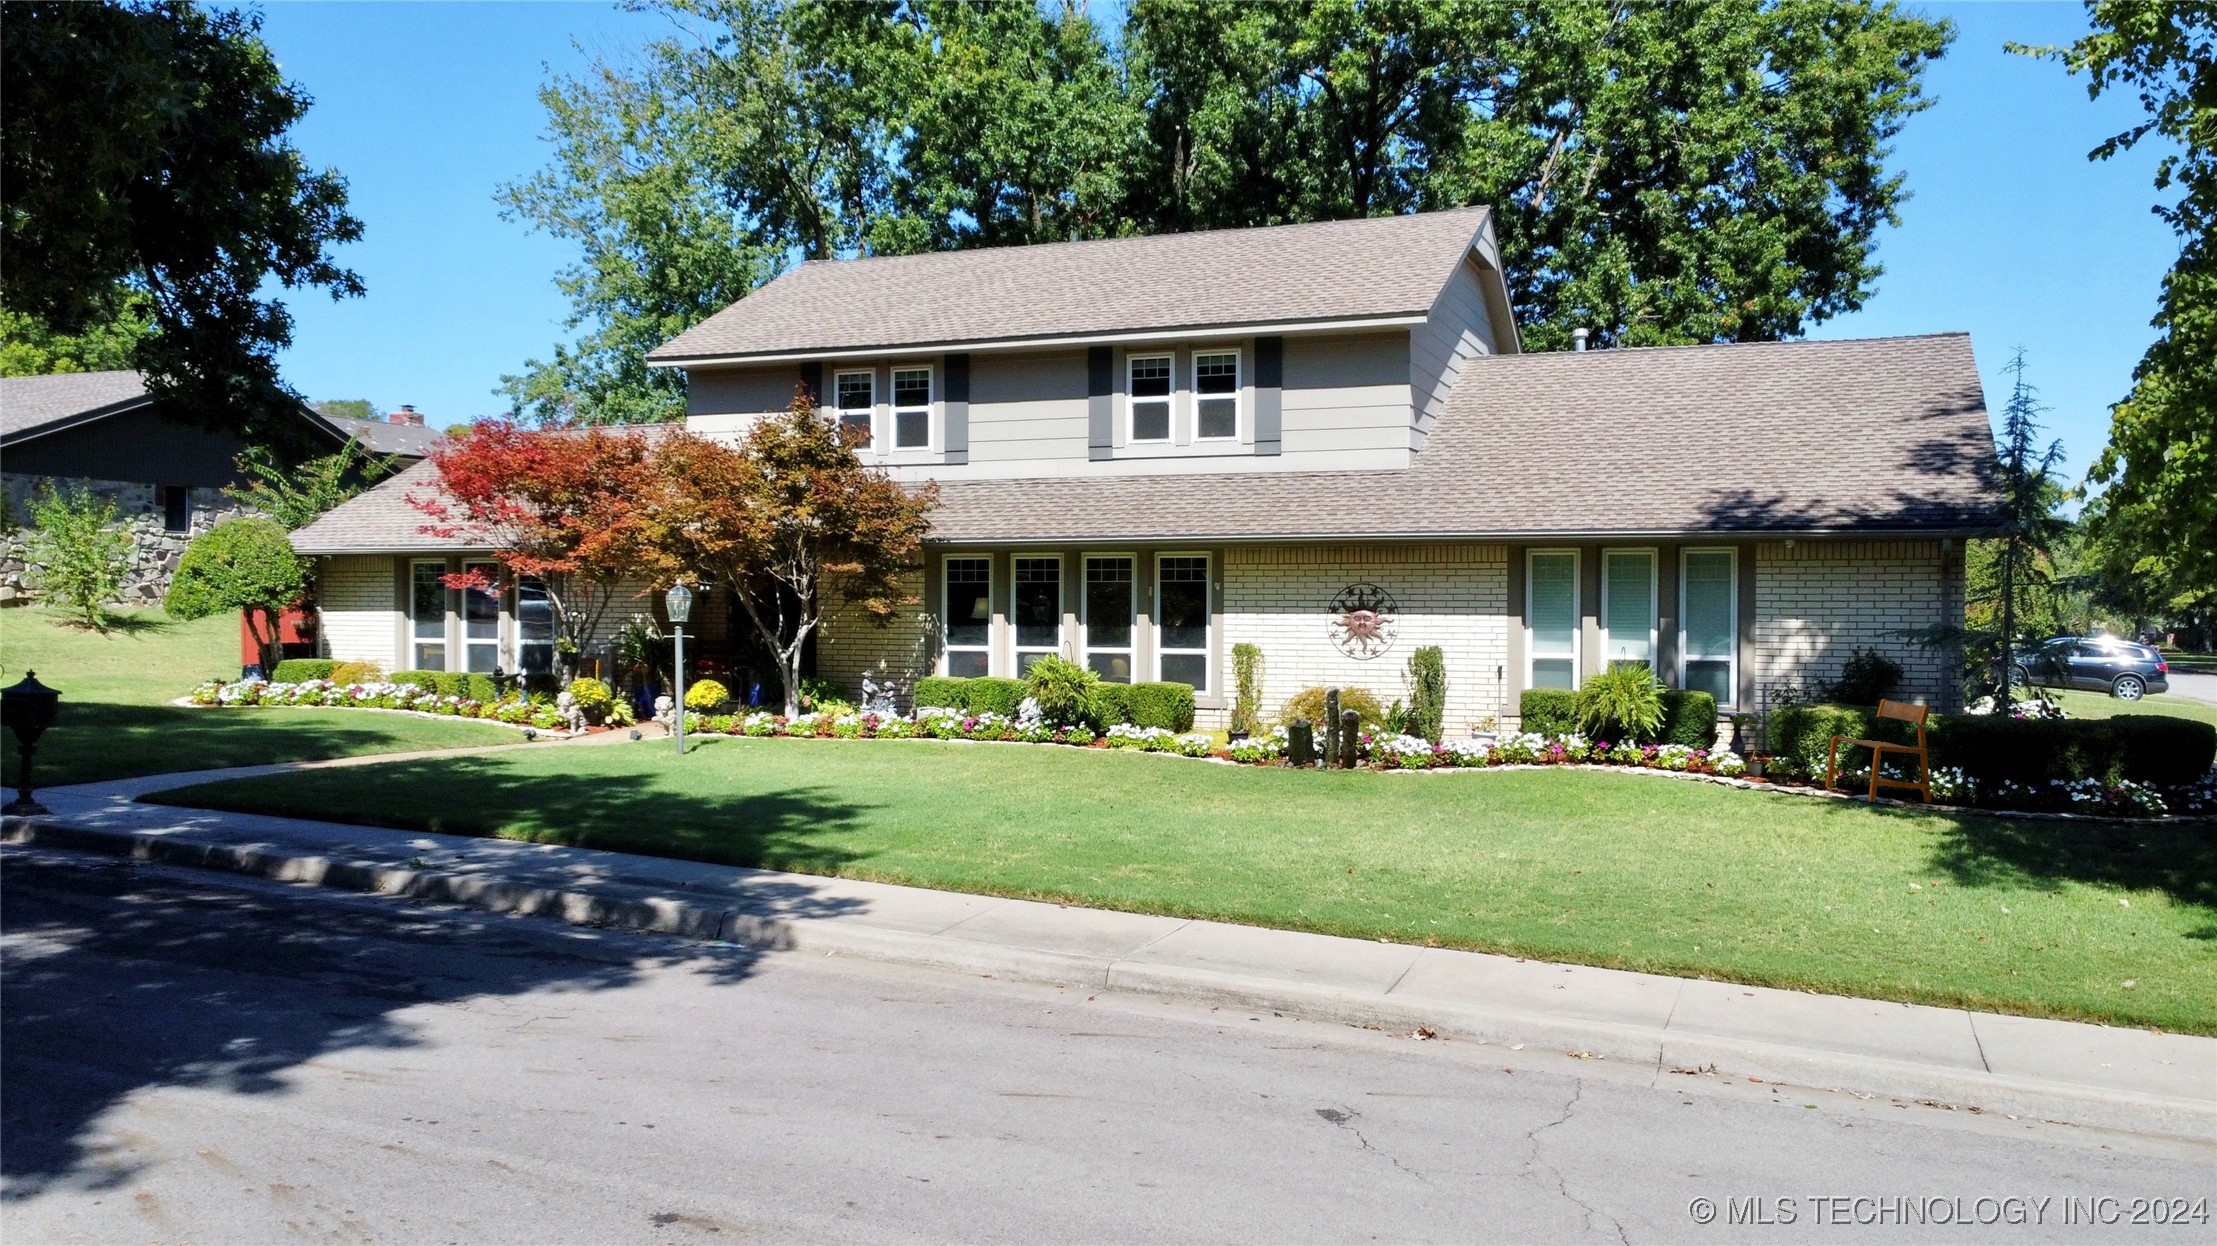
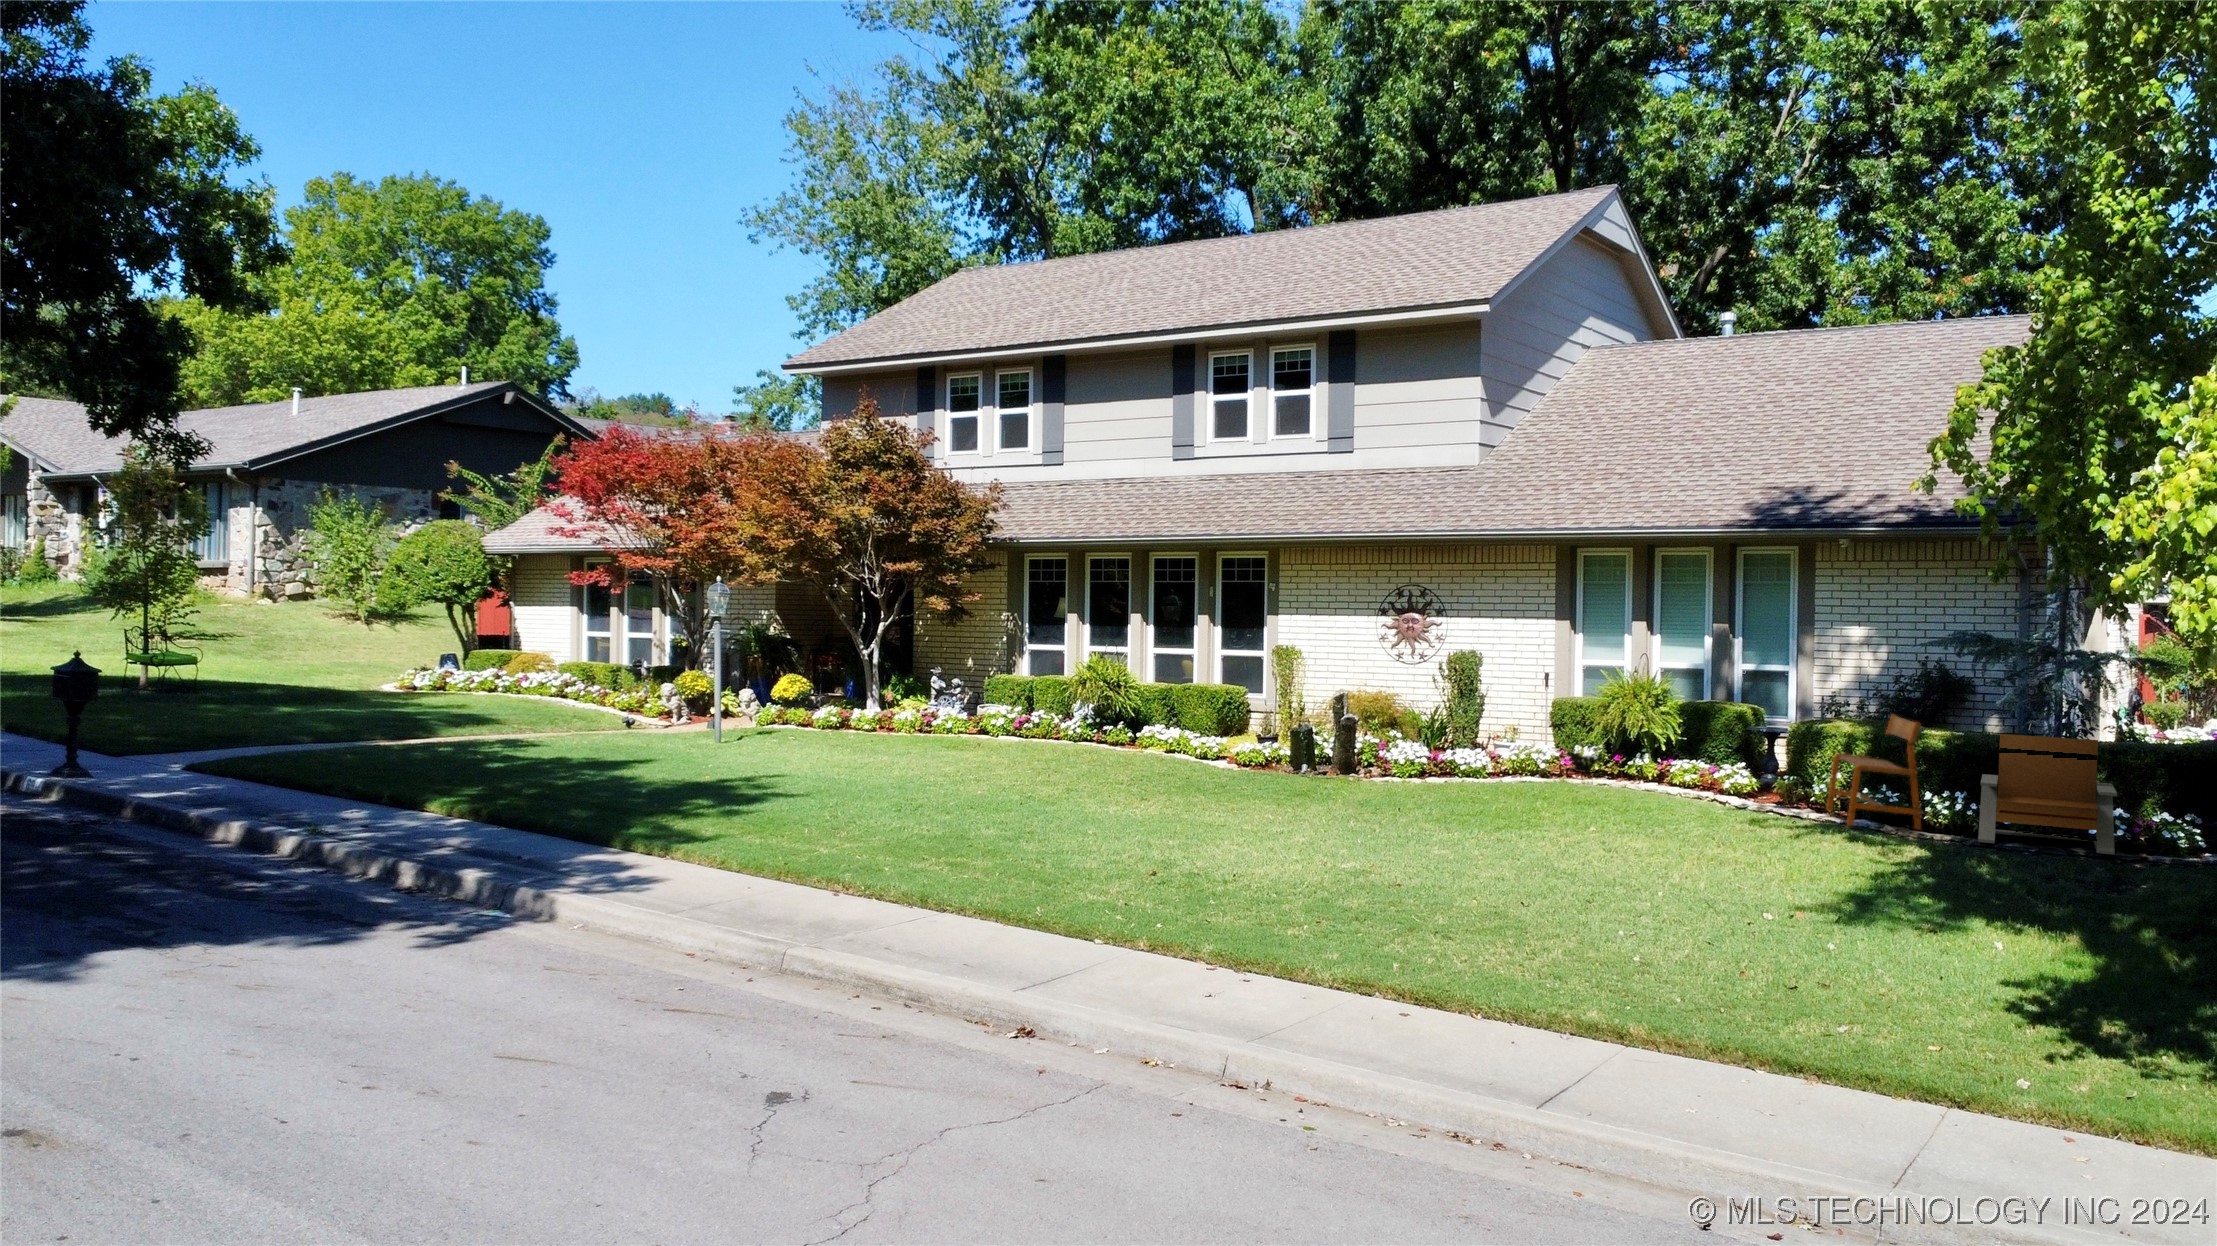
potted plant: present [1731,711,1783,776] -> none [1736,725,1798,796]
lounge chair: none [1974,715,2113,818] -> present [1978,734,2117,855]
basket: none [1552,726,1589,759] -> present [1567,752,1604,773]

